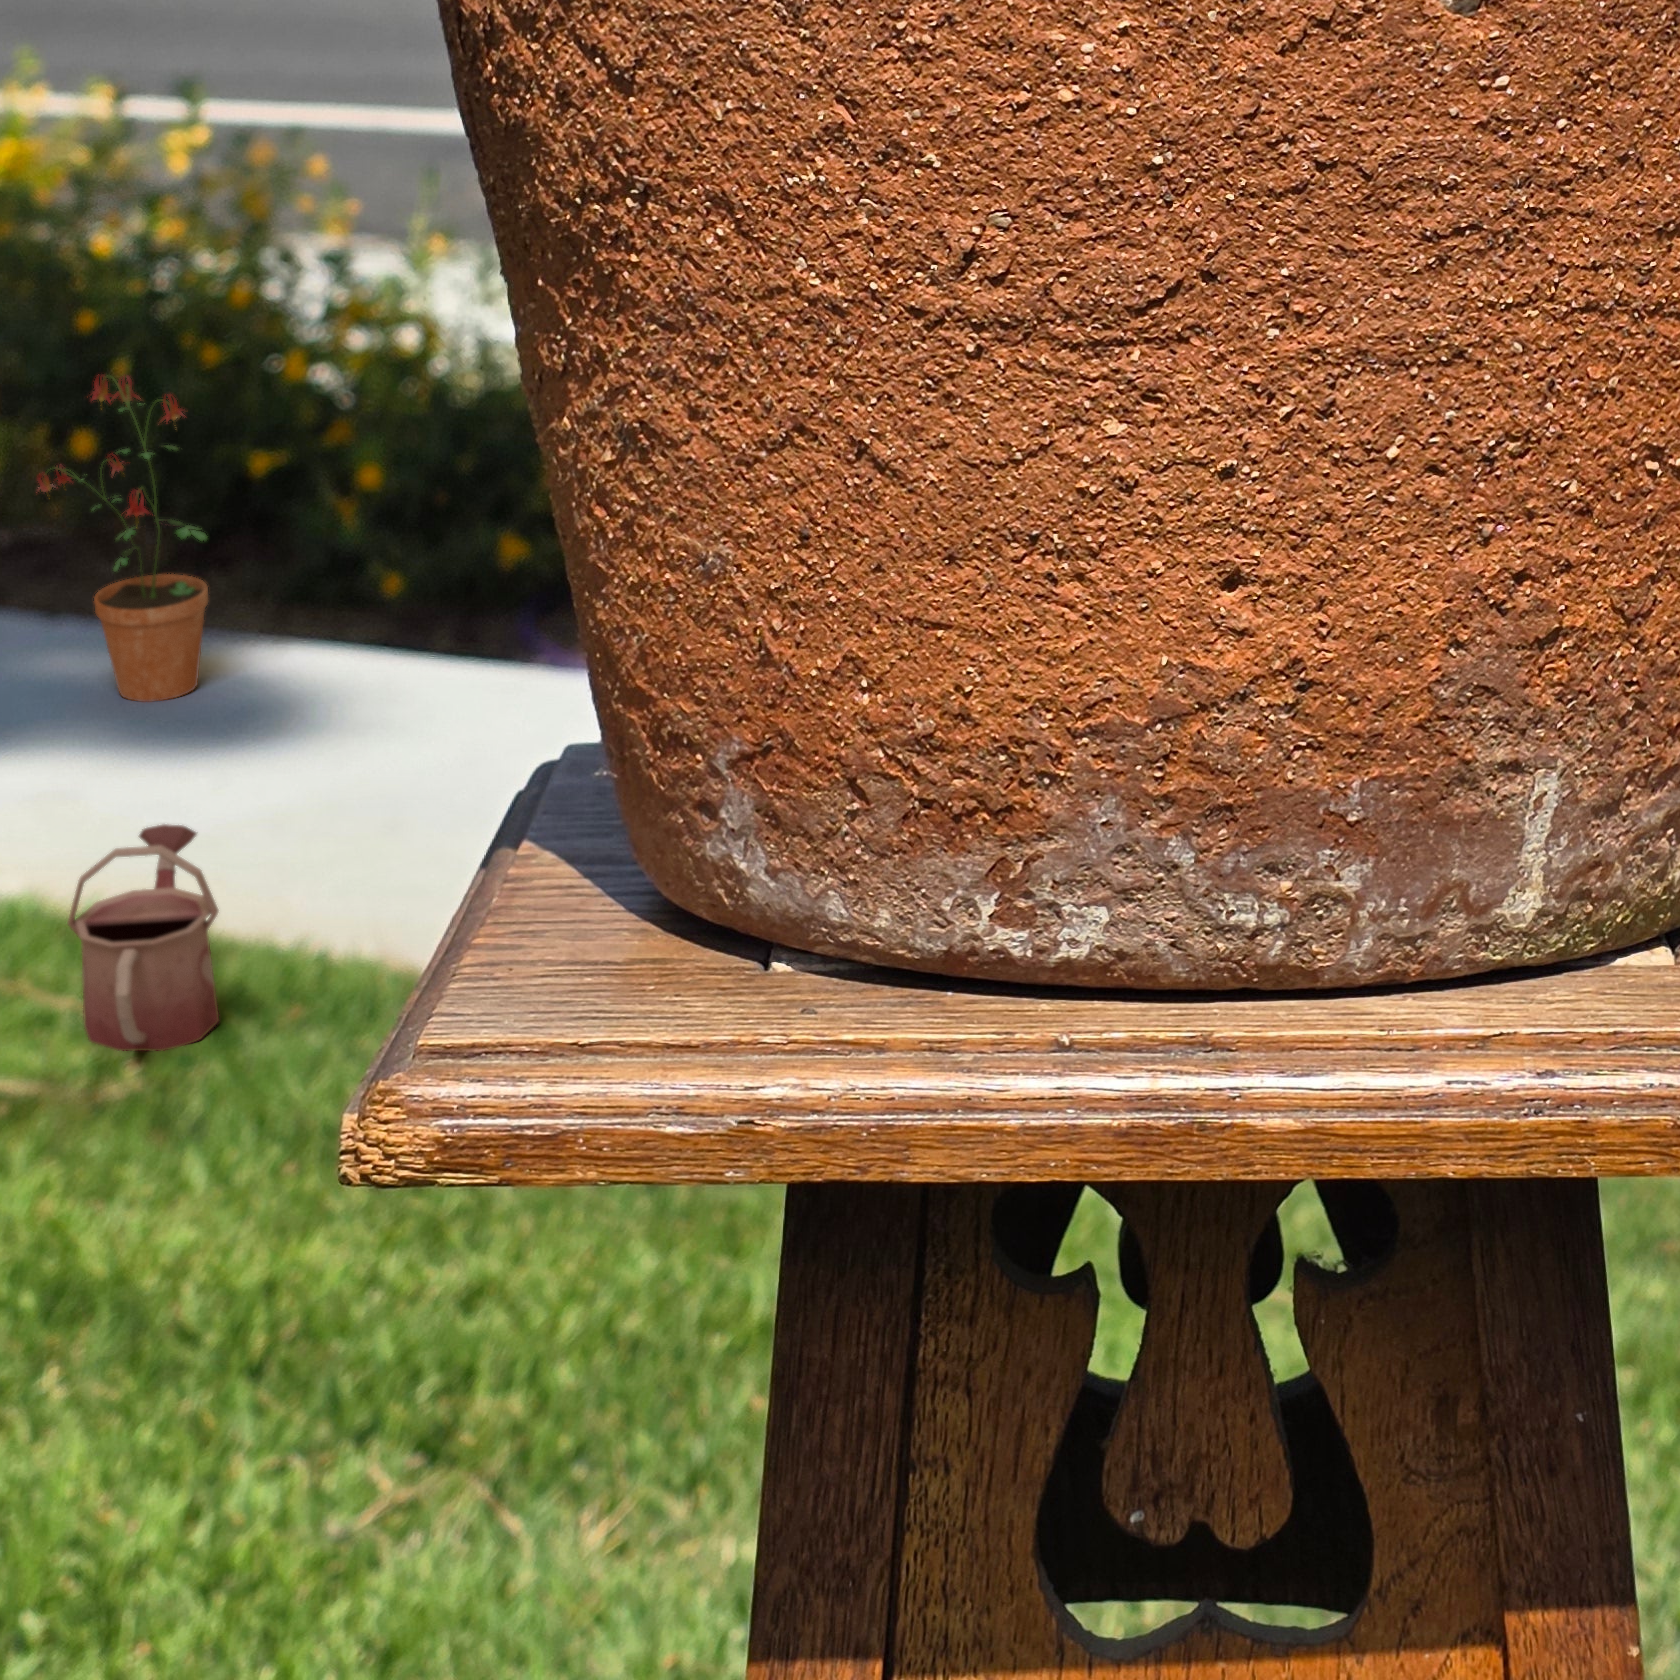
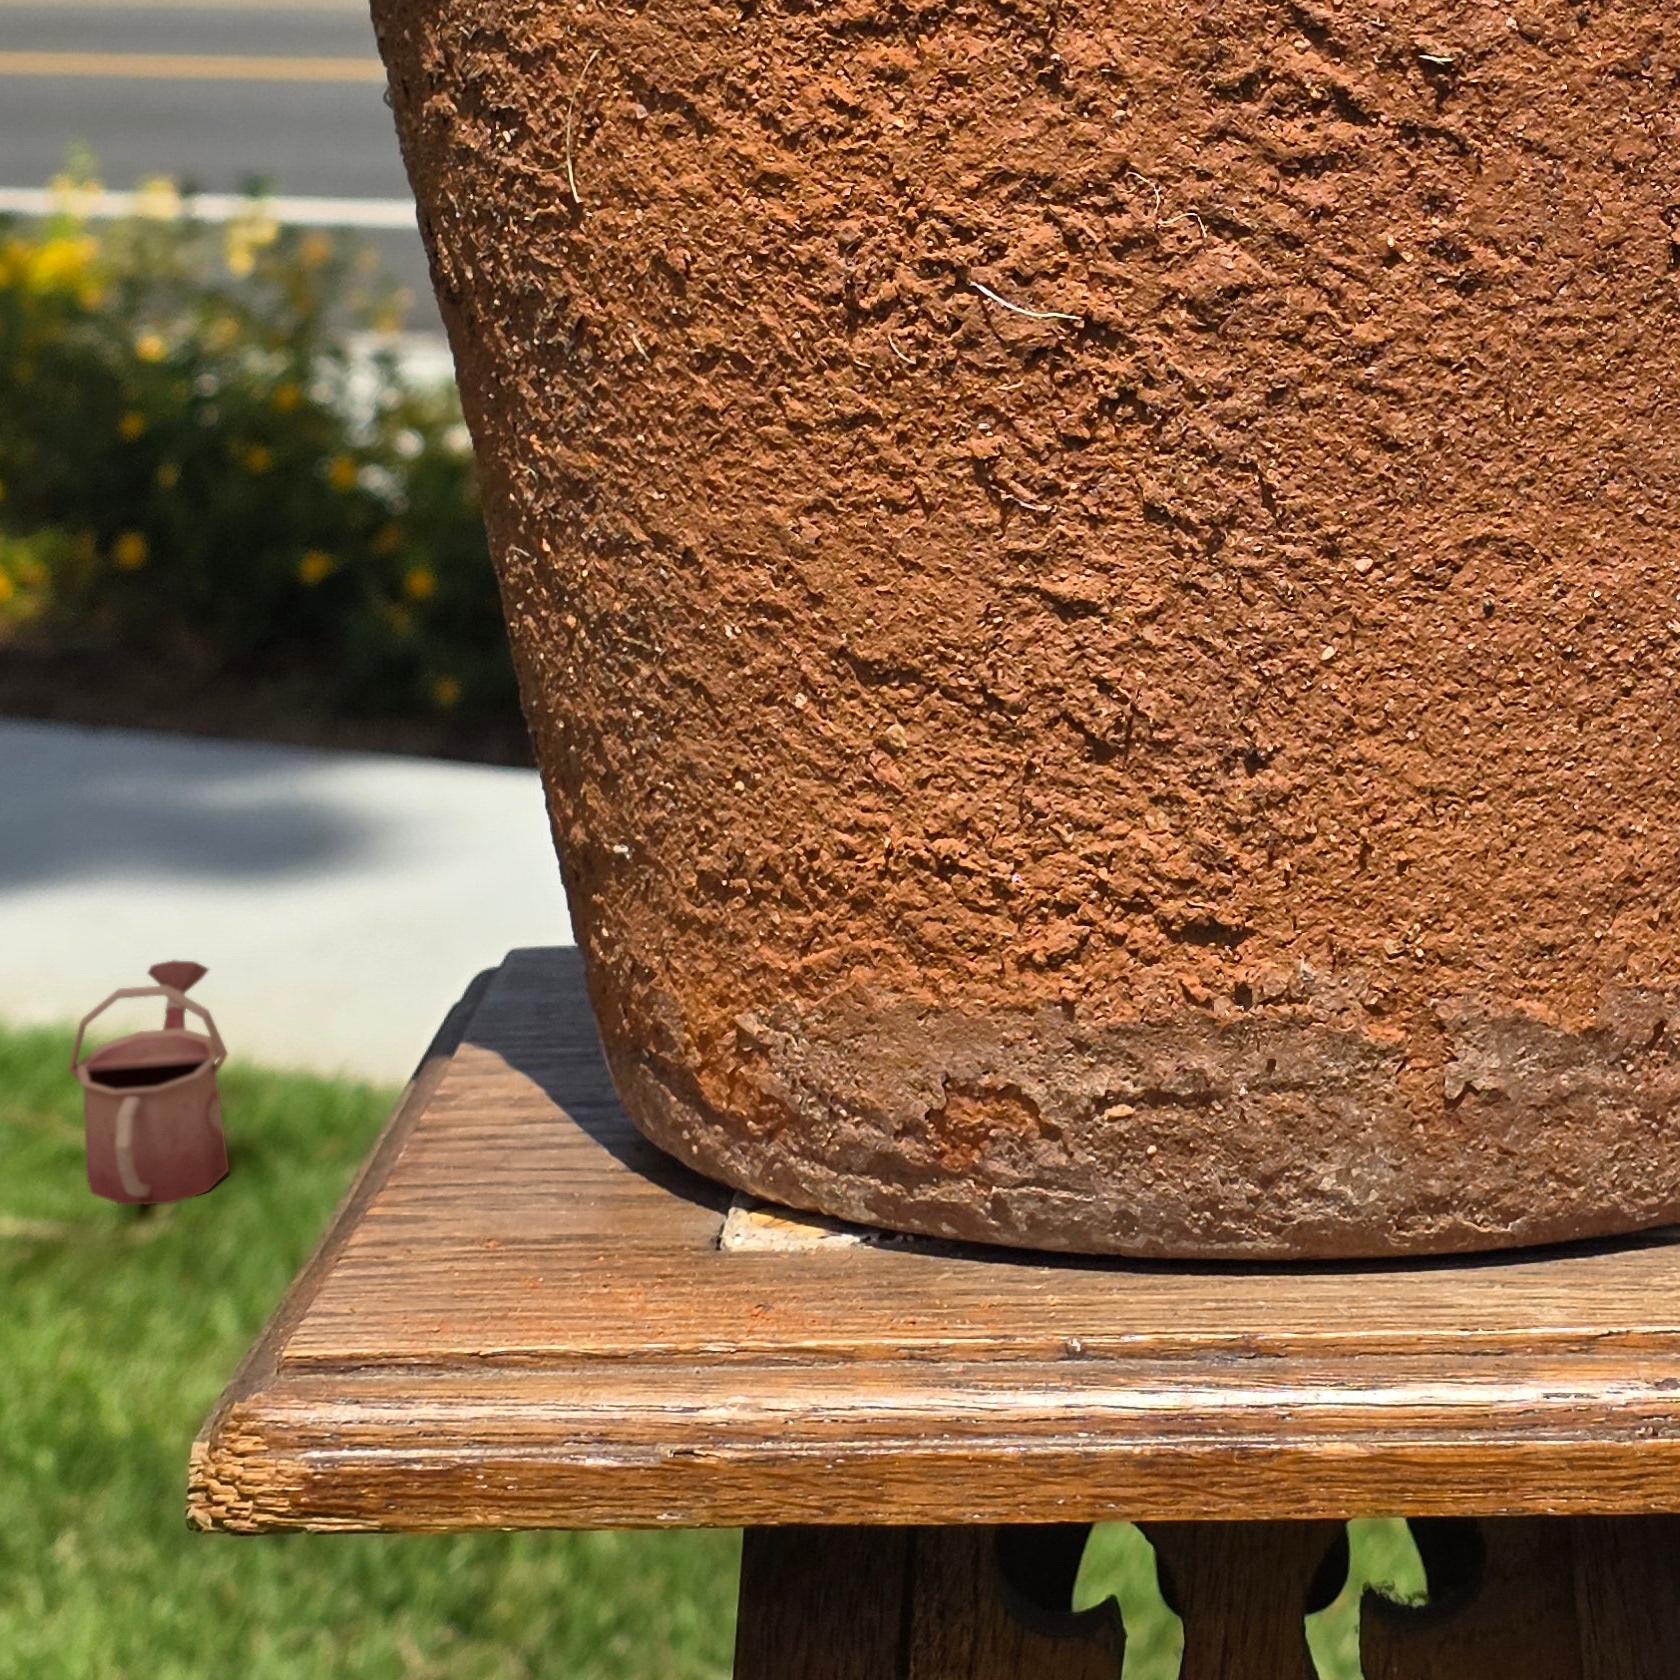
potted plant: present [38,374,208,702] -> none [61,482,249,820]

